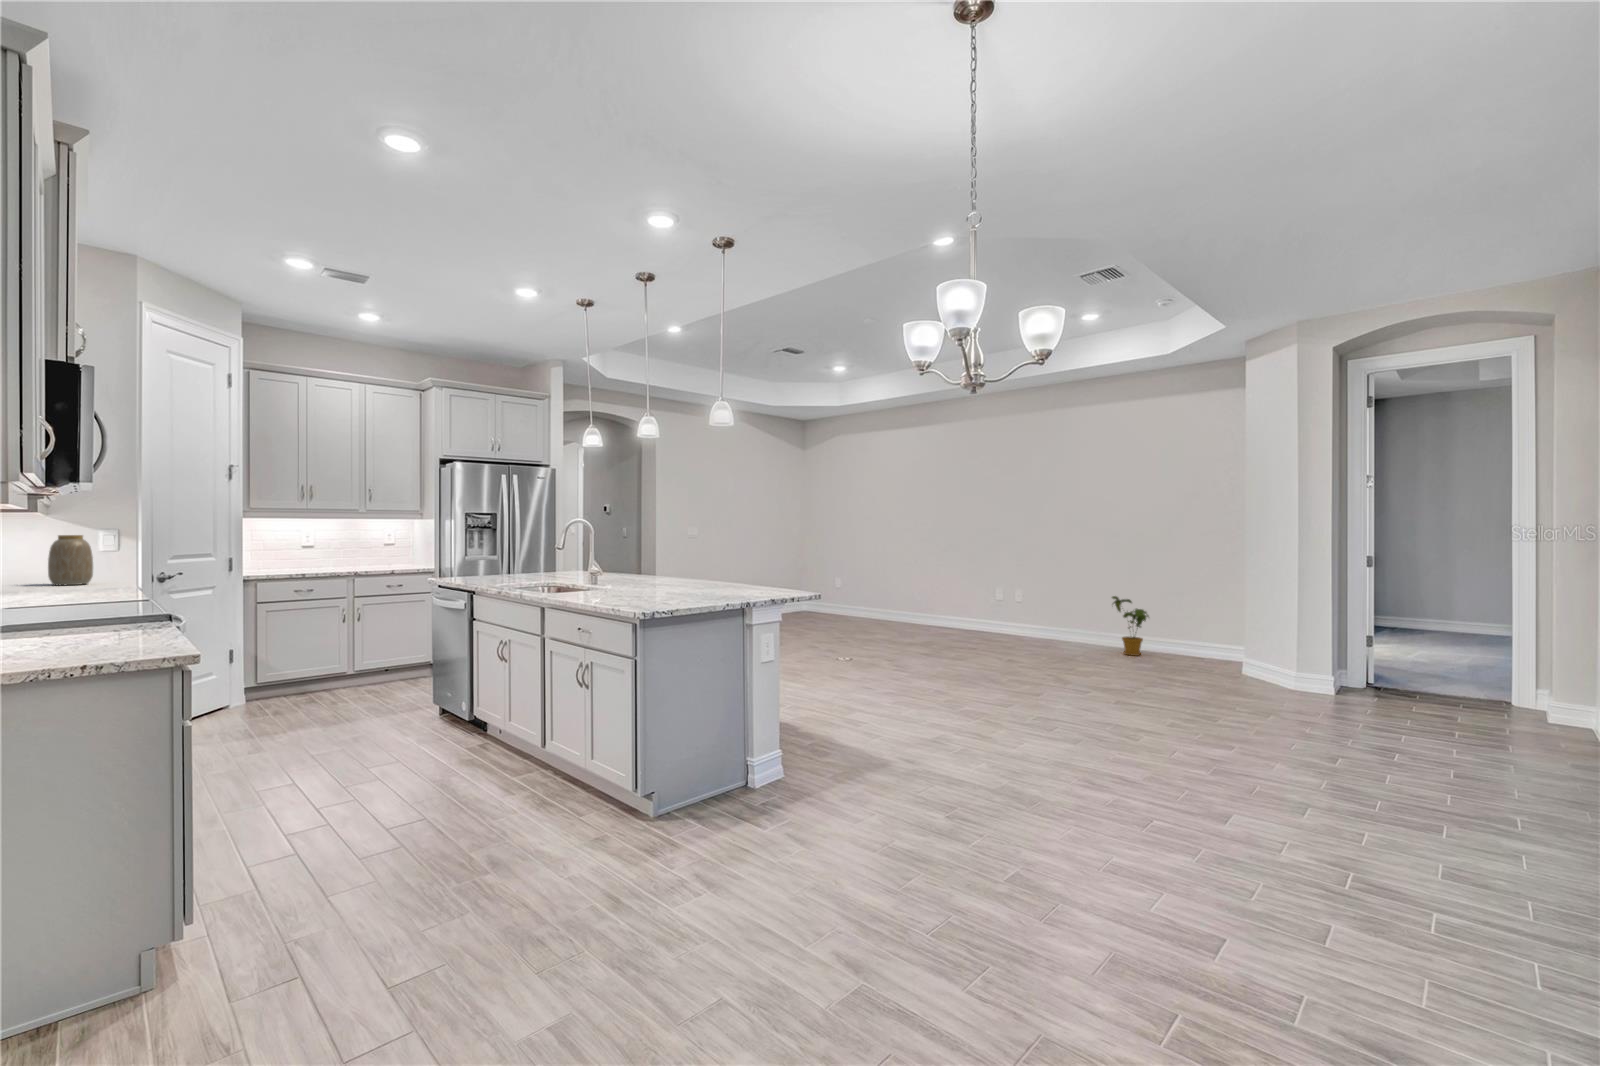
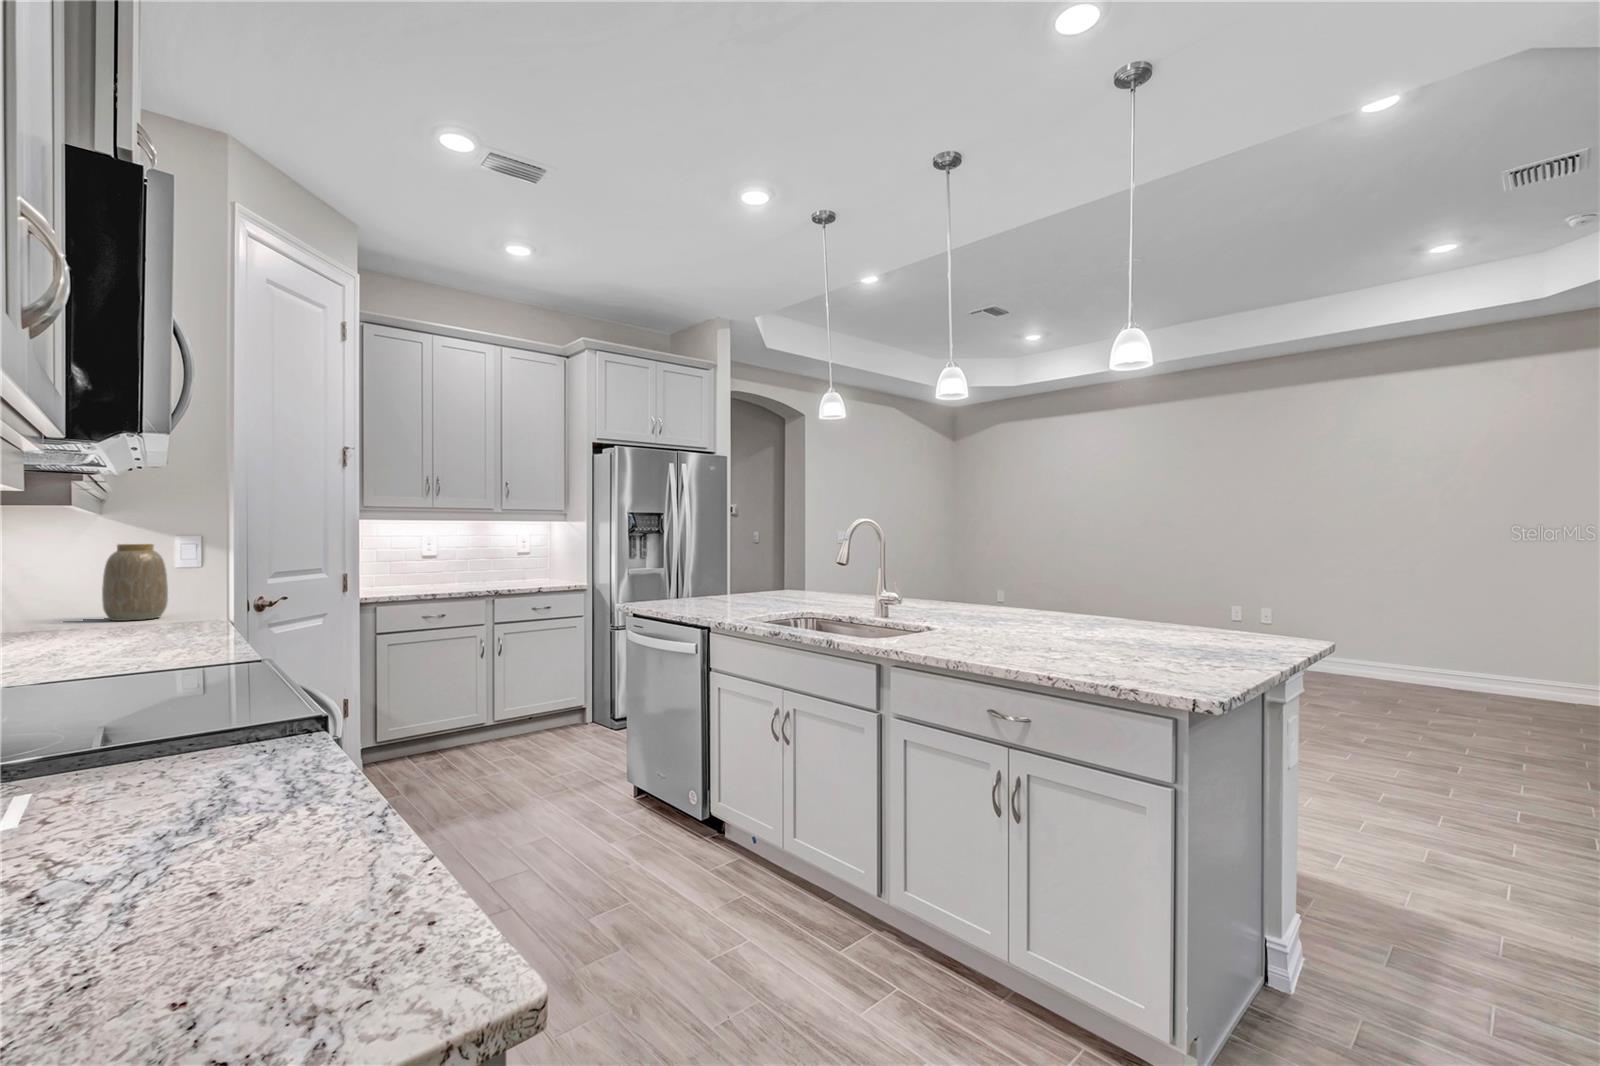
house plant: present [1112,596,1149,656] -> none [1435,619,1500,698]

